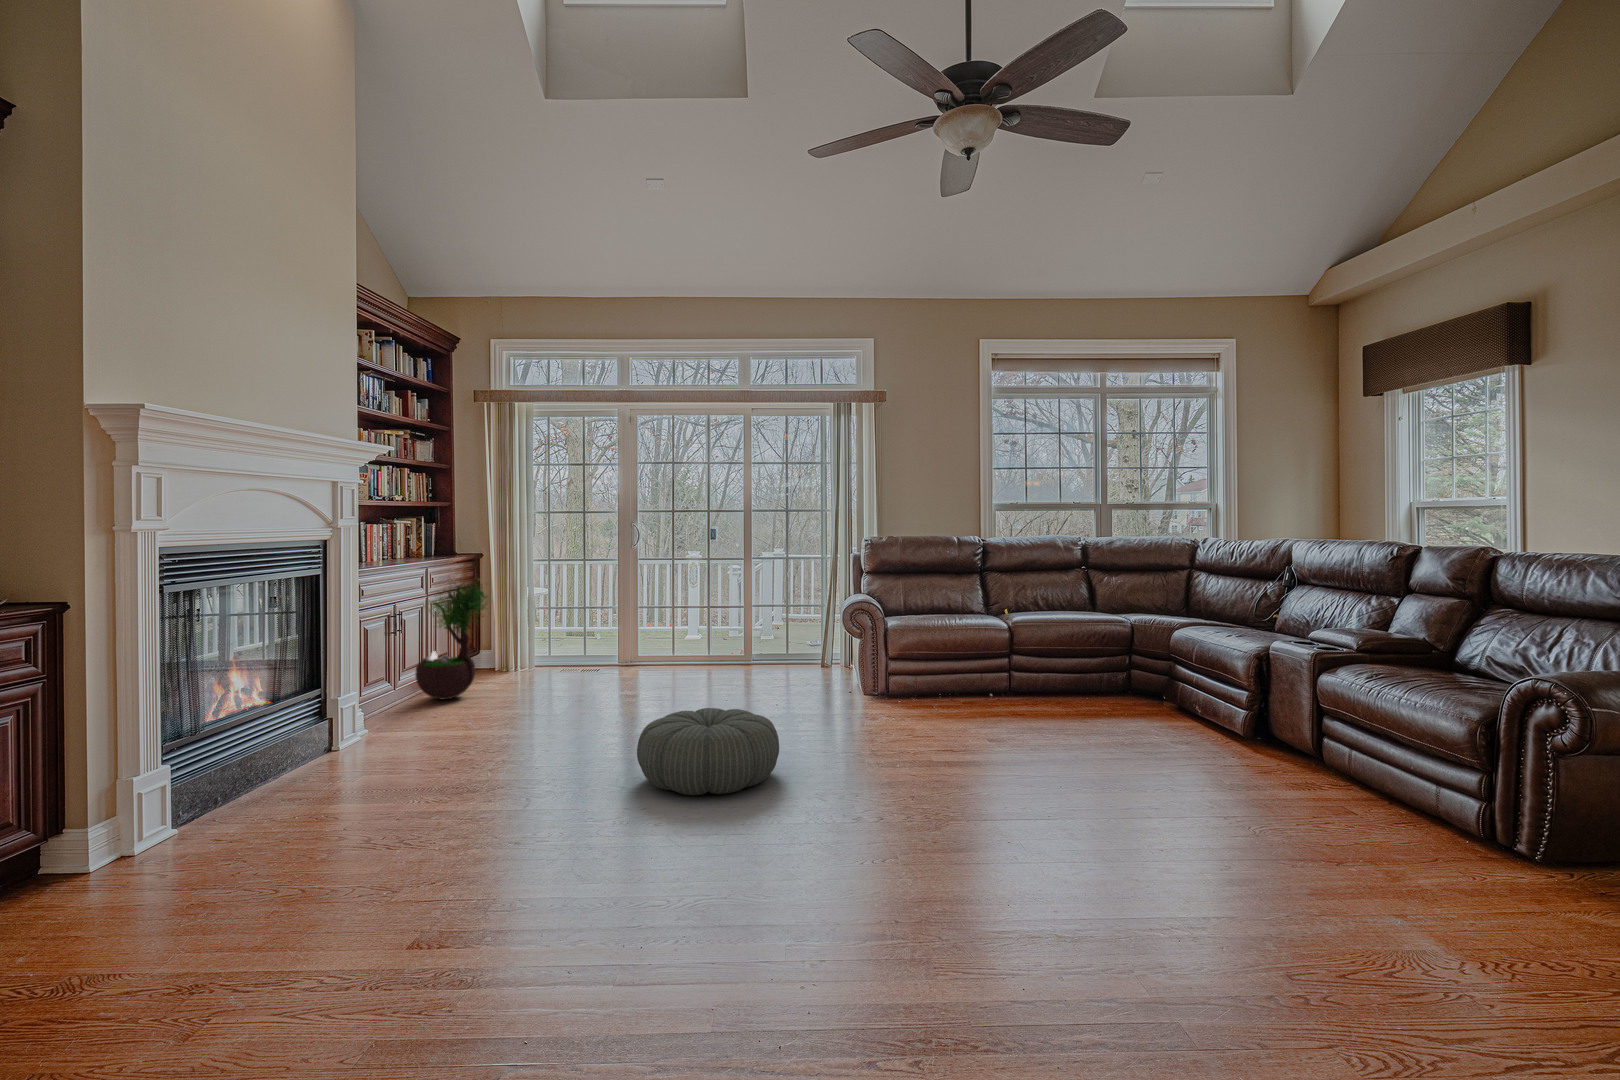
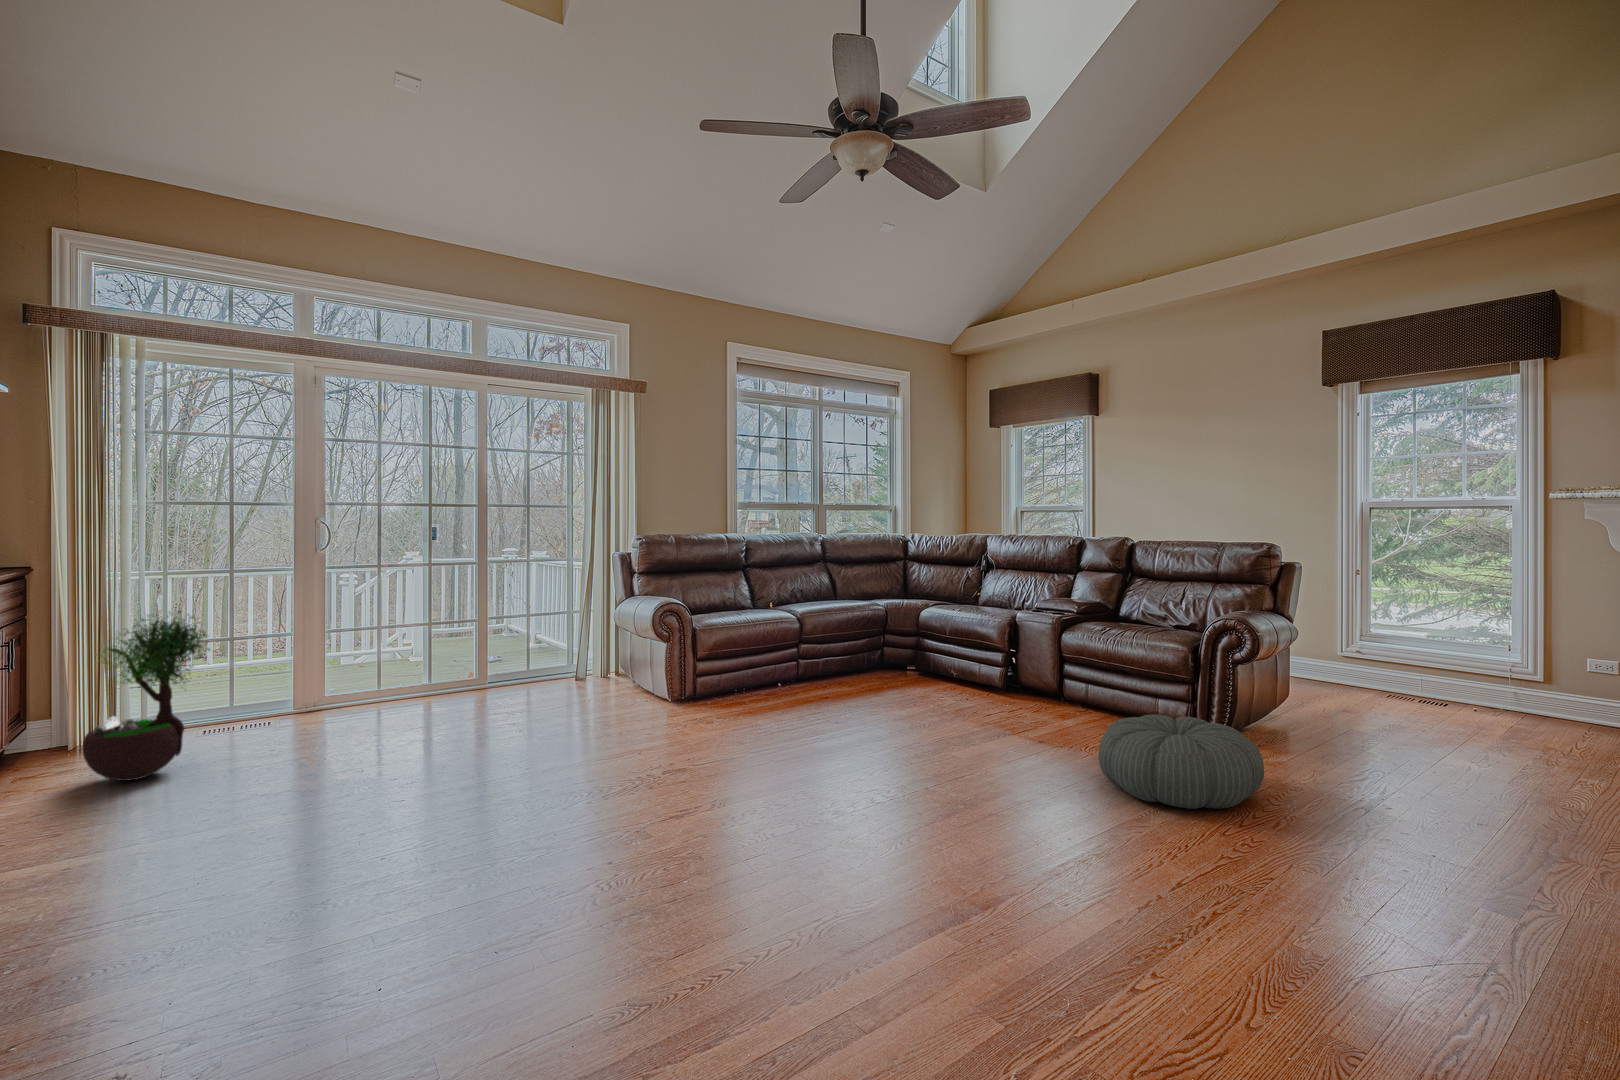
pouf: present [637,708,779,795] -> present [1098,714,1264,809]

